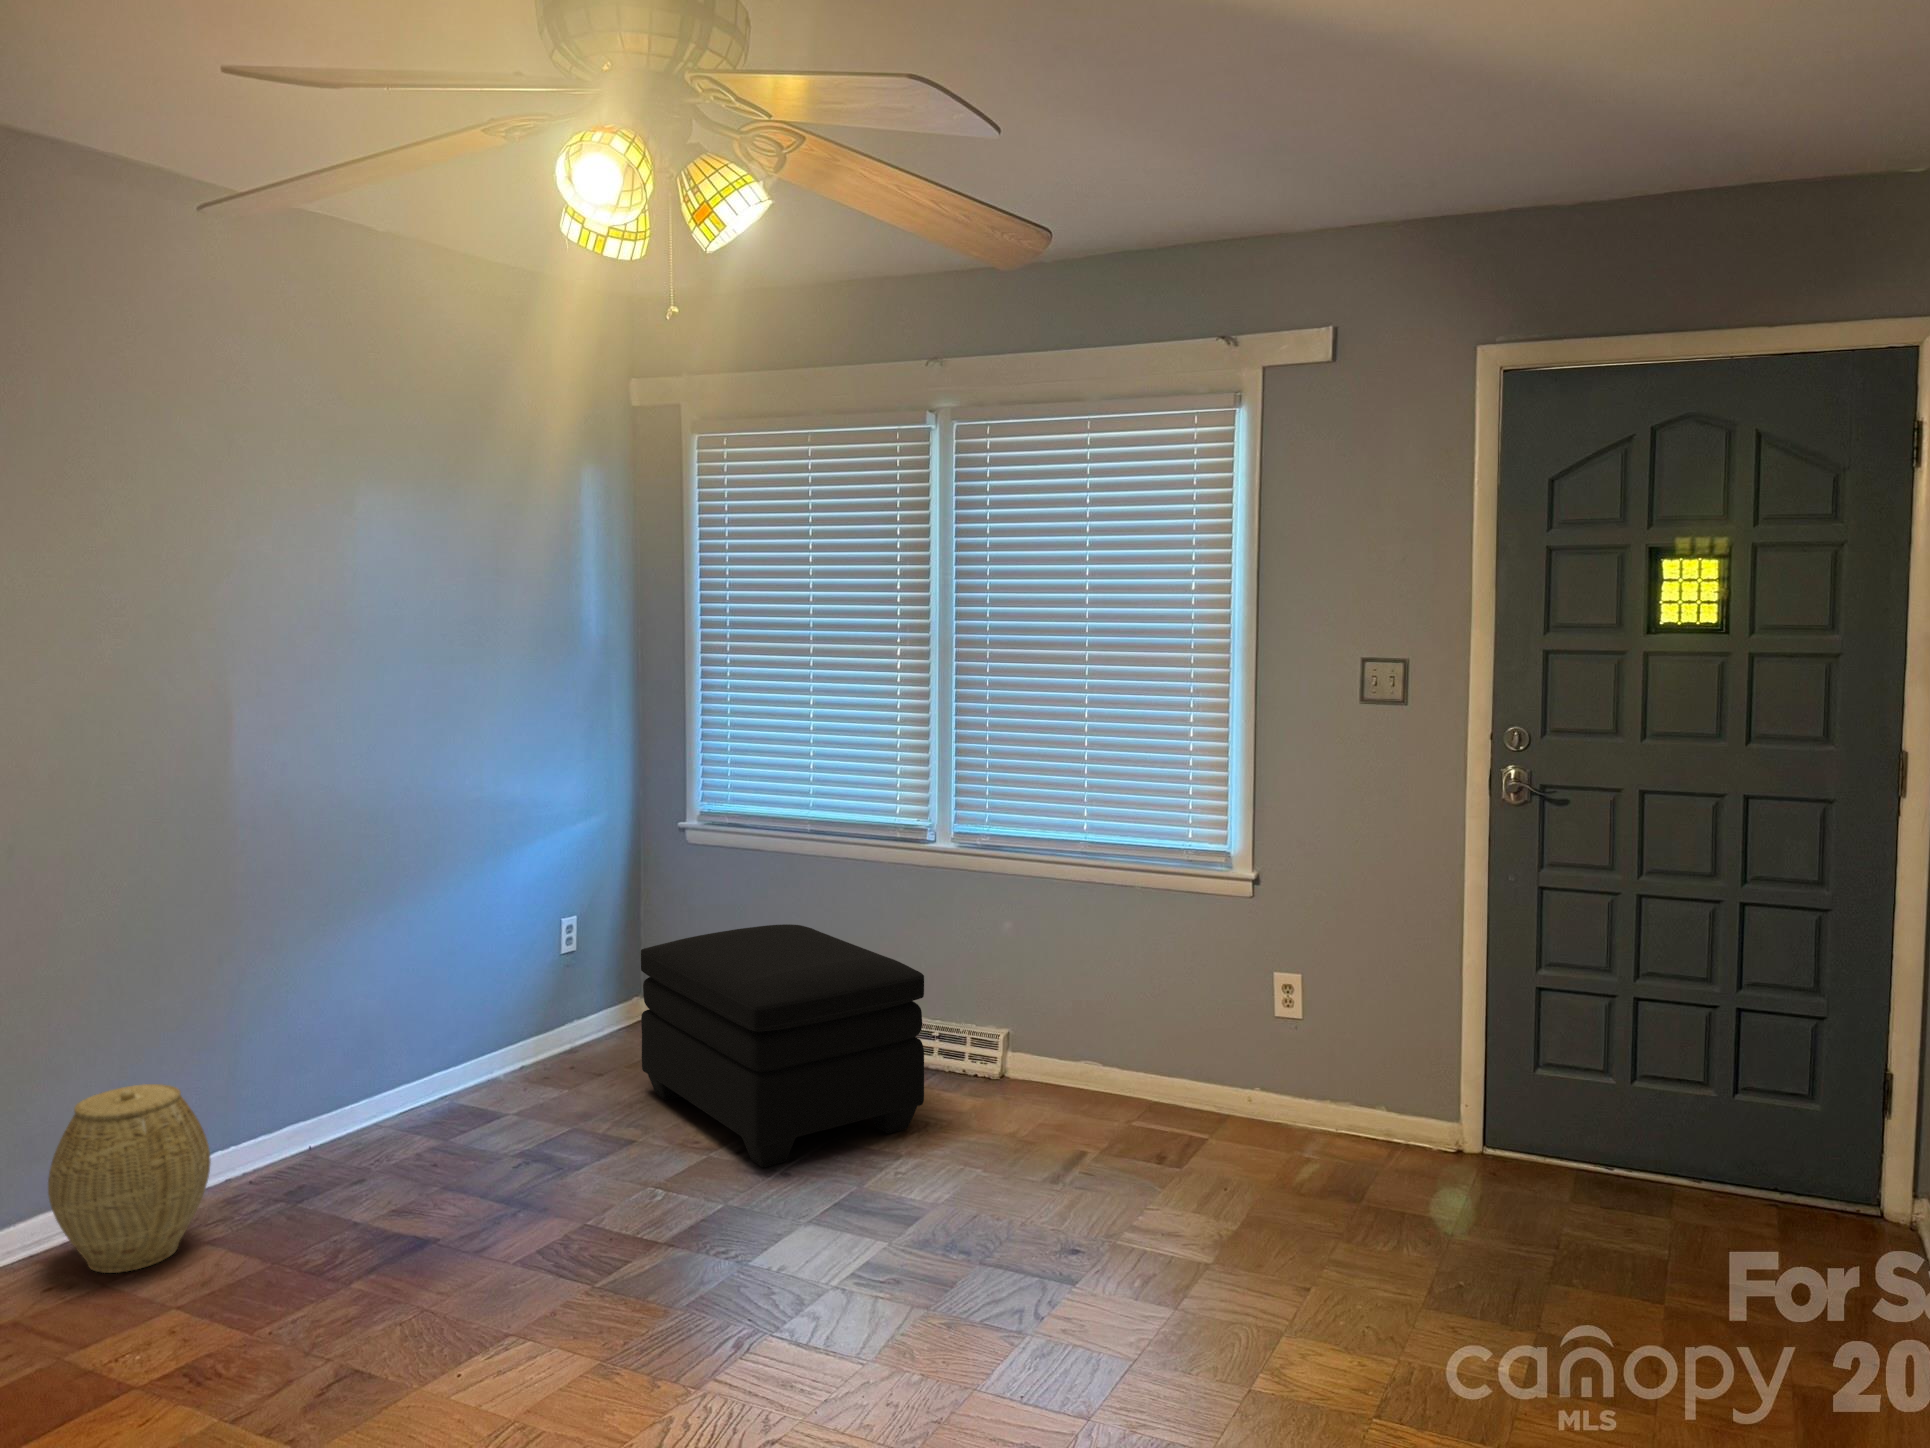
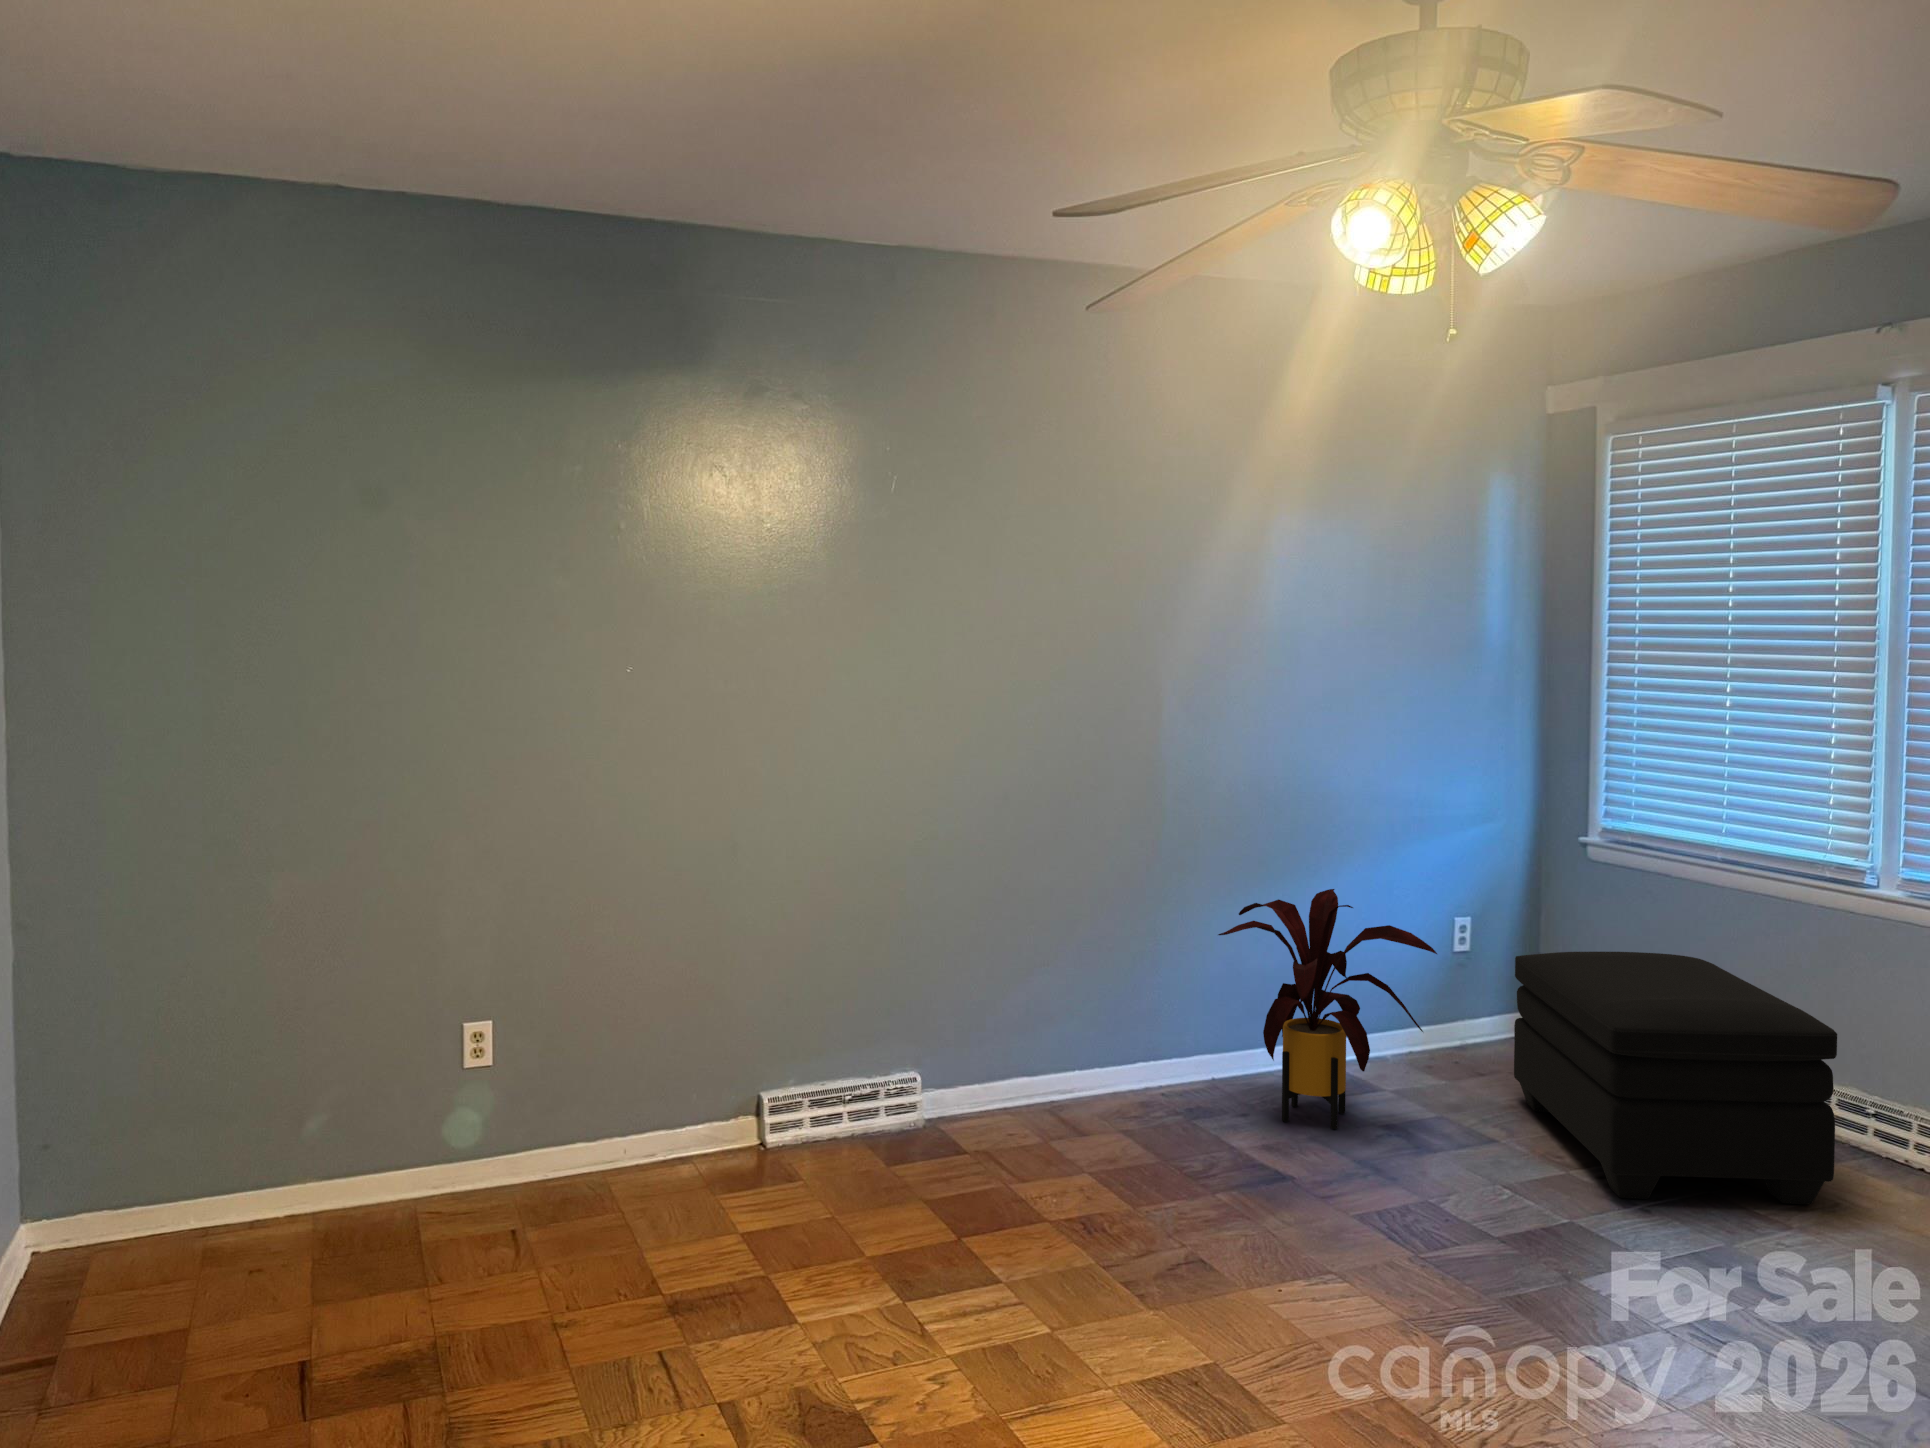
house plant: none [325,908,580,1179] -> present [1218,889,1437,1129]
woven basket: present [48,1084,211,1273] -> none [1018,991,1126,1133]

